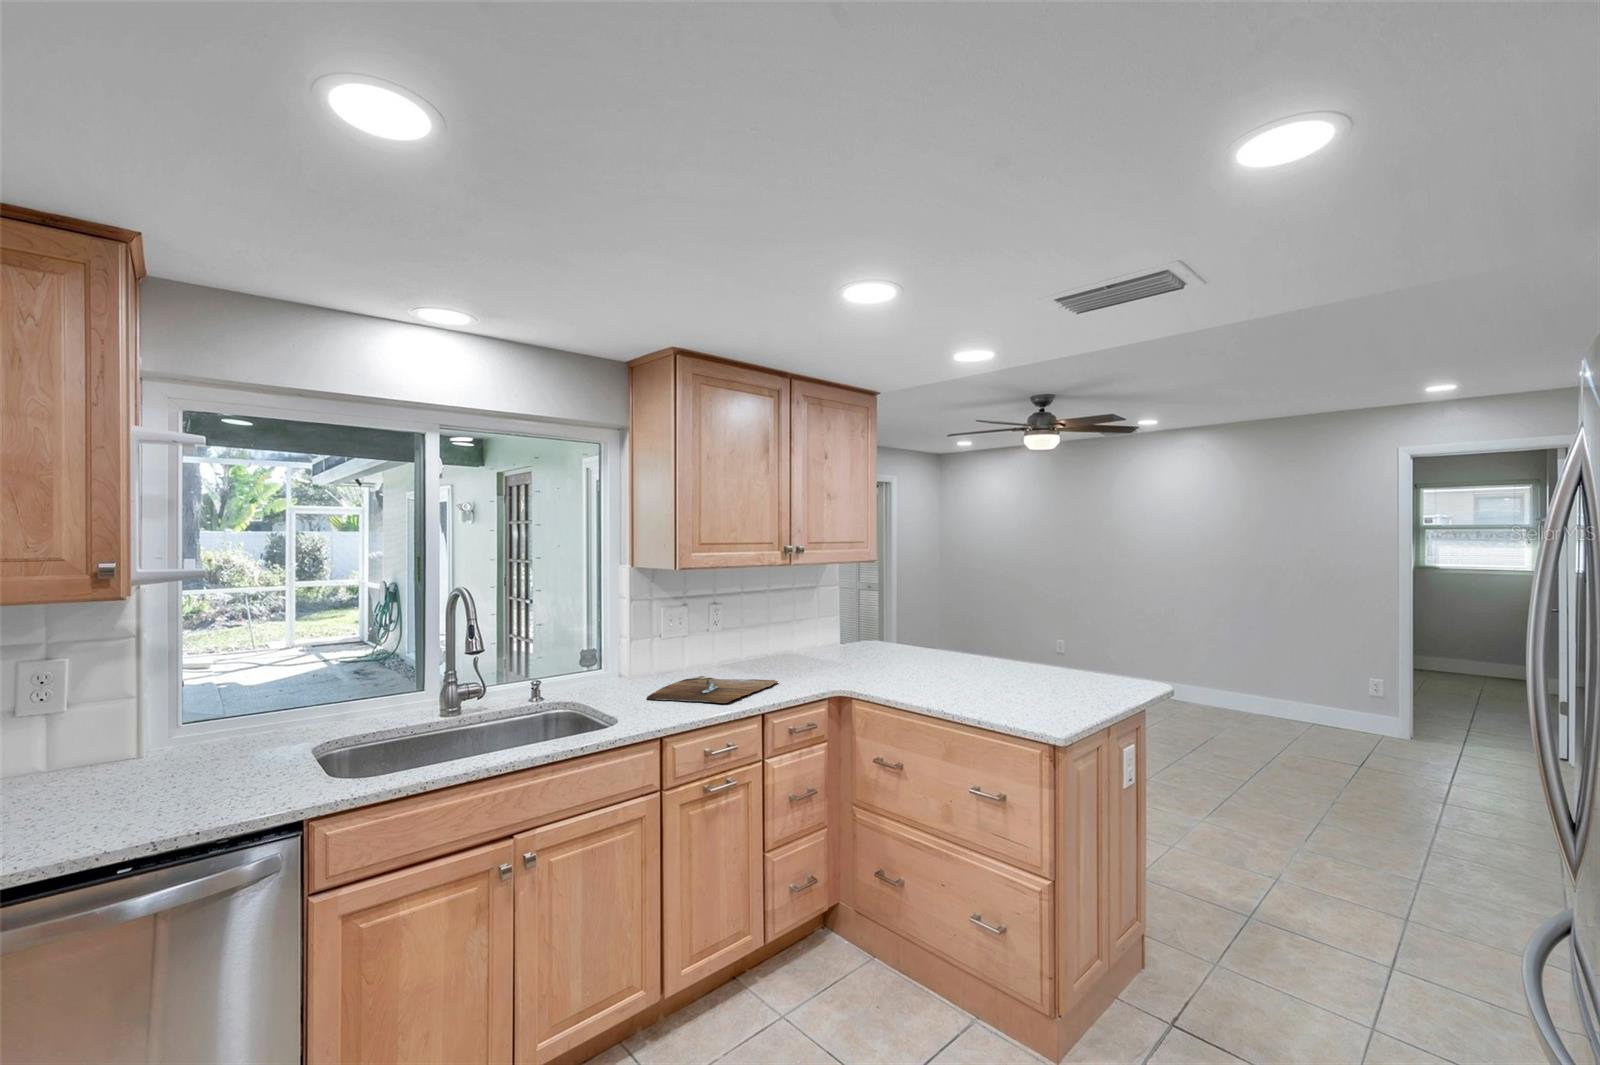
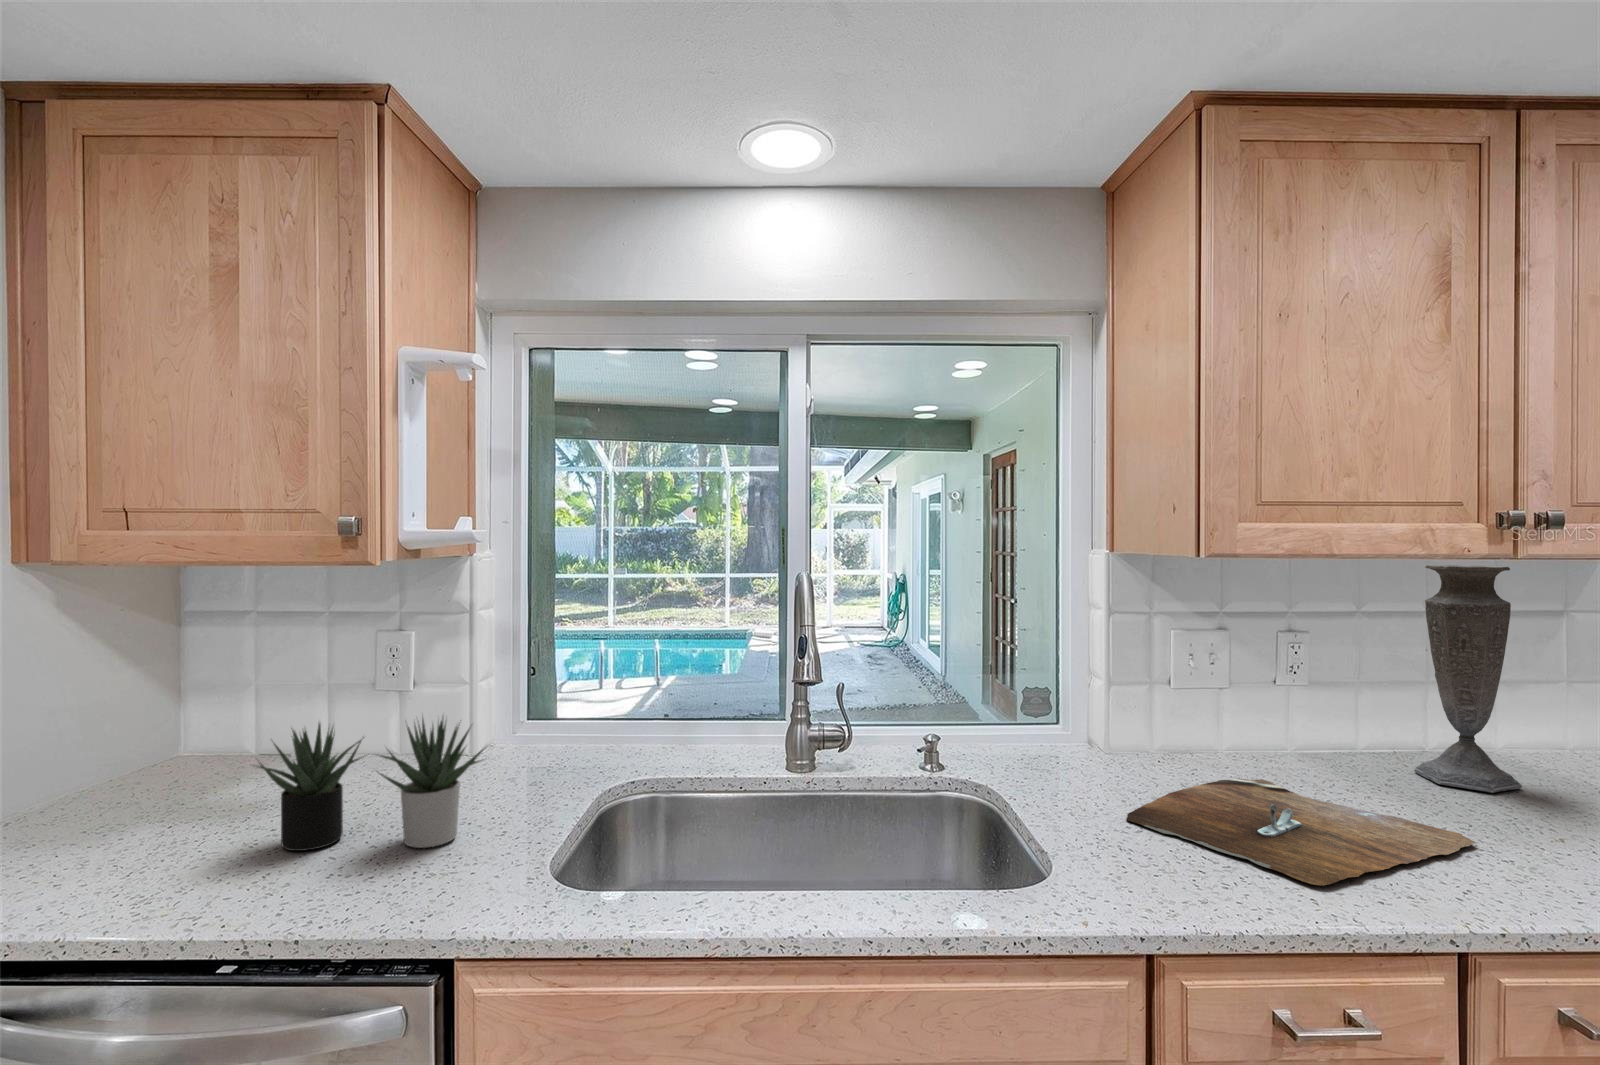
vase: none [760,570,797,667] -> present [1414,565,1522,793]
succulent plant: none [52,698,272,812] -> present [258,717,484,851]

